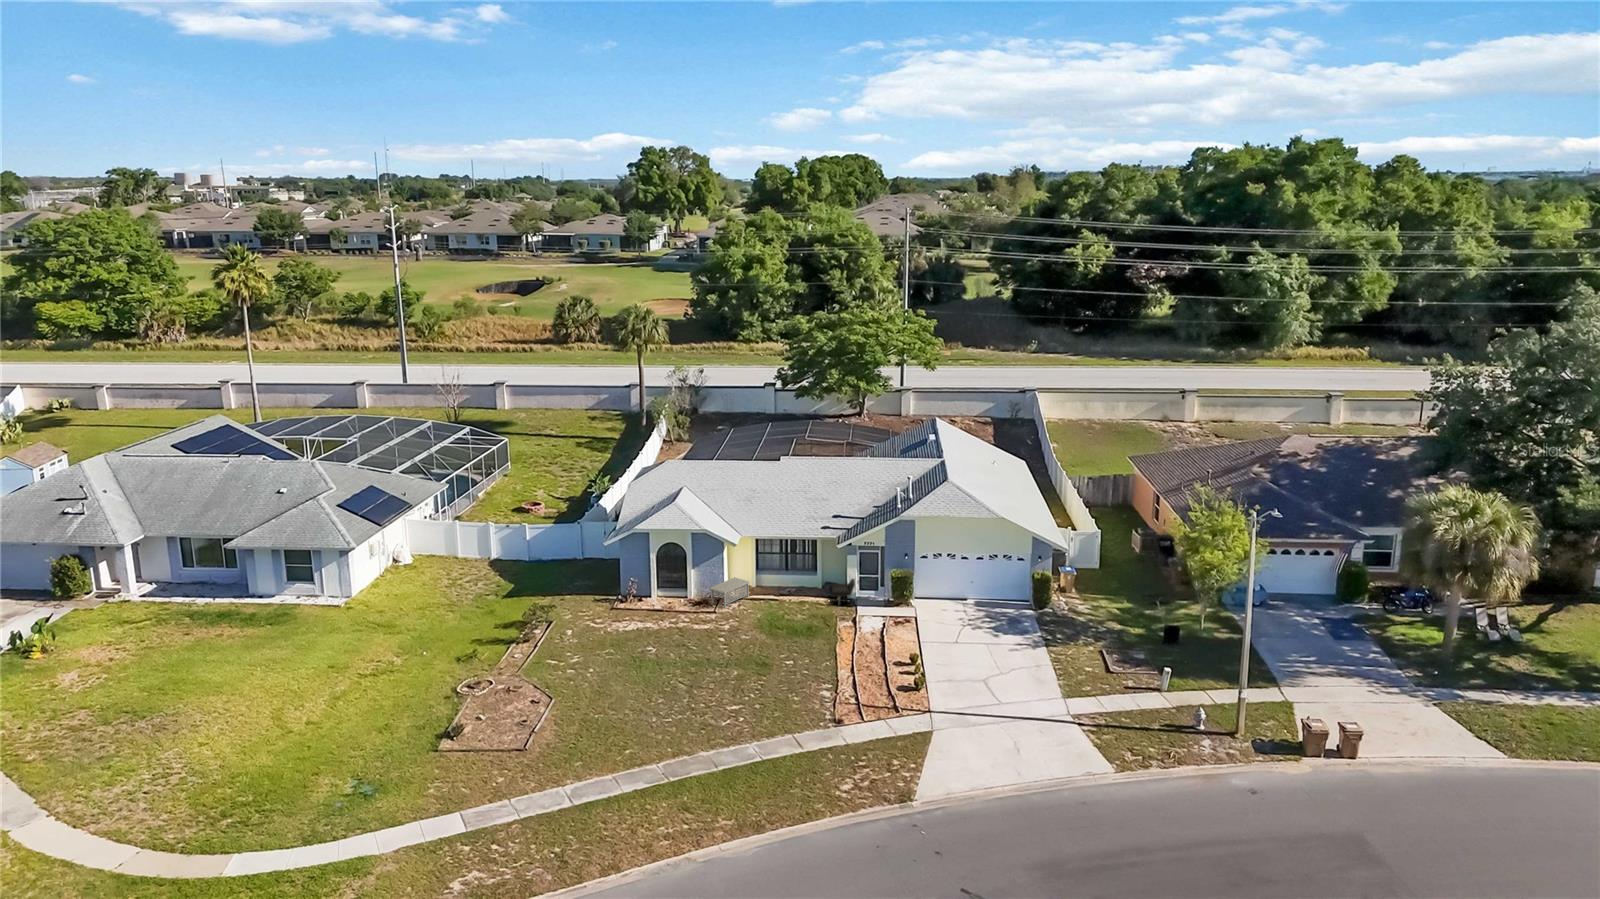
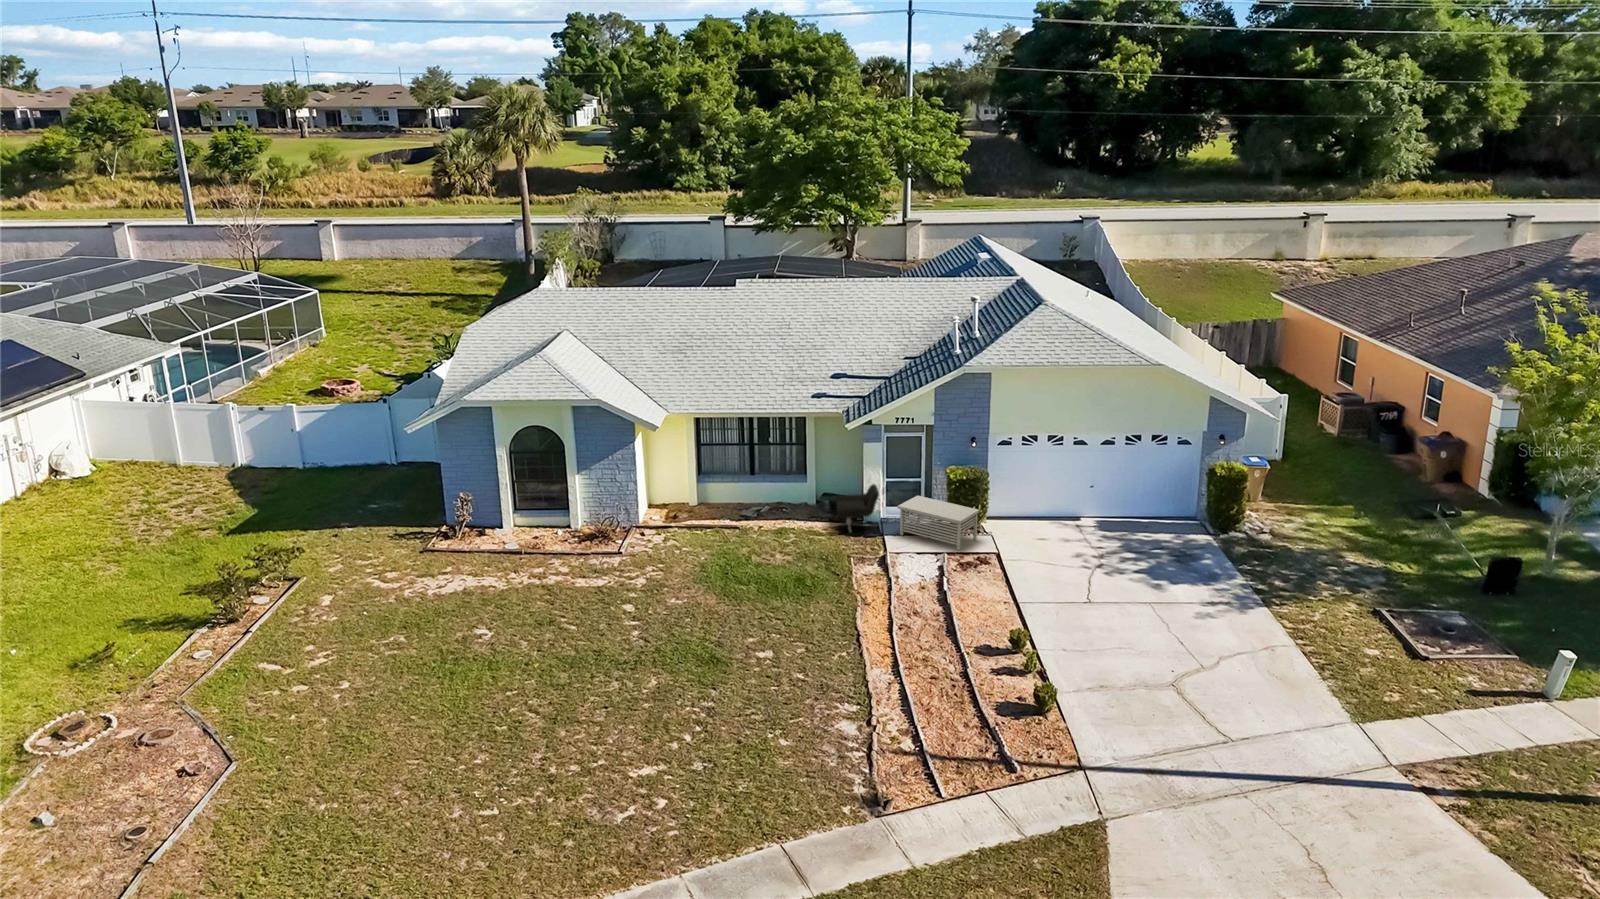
storage bench: present [709,577,750,607] -> present [898,496,979,550]

